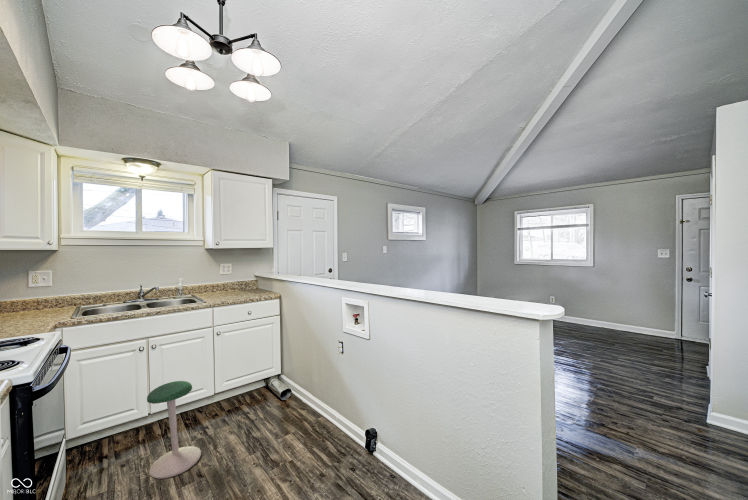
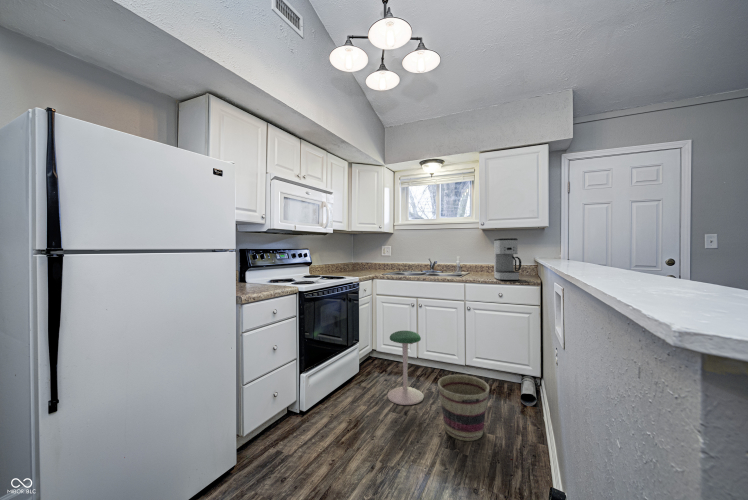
coffee maker: none [225,259,254,300] -> present [494,238,521,280]
basket: none [239,394,288,459] -> present [438,375,489,441]

